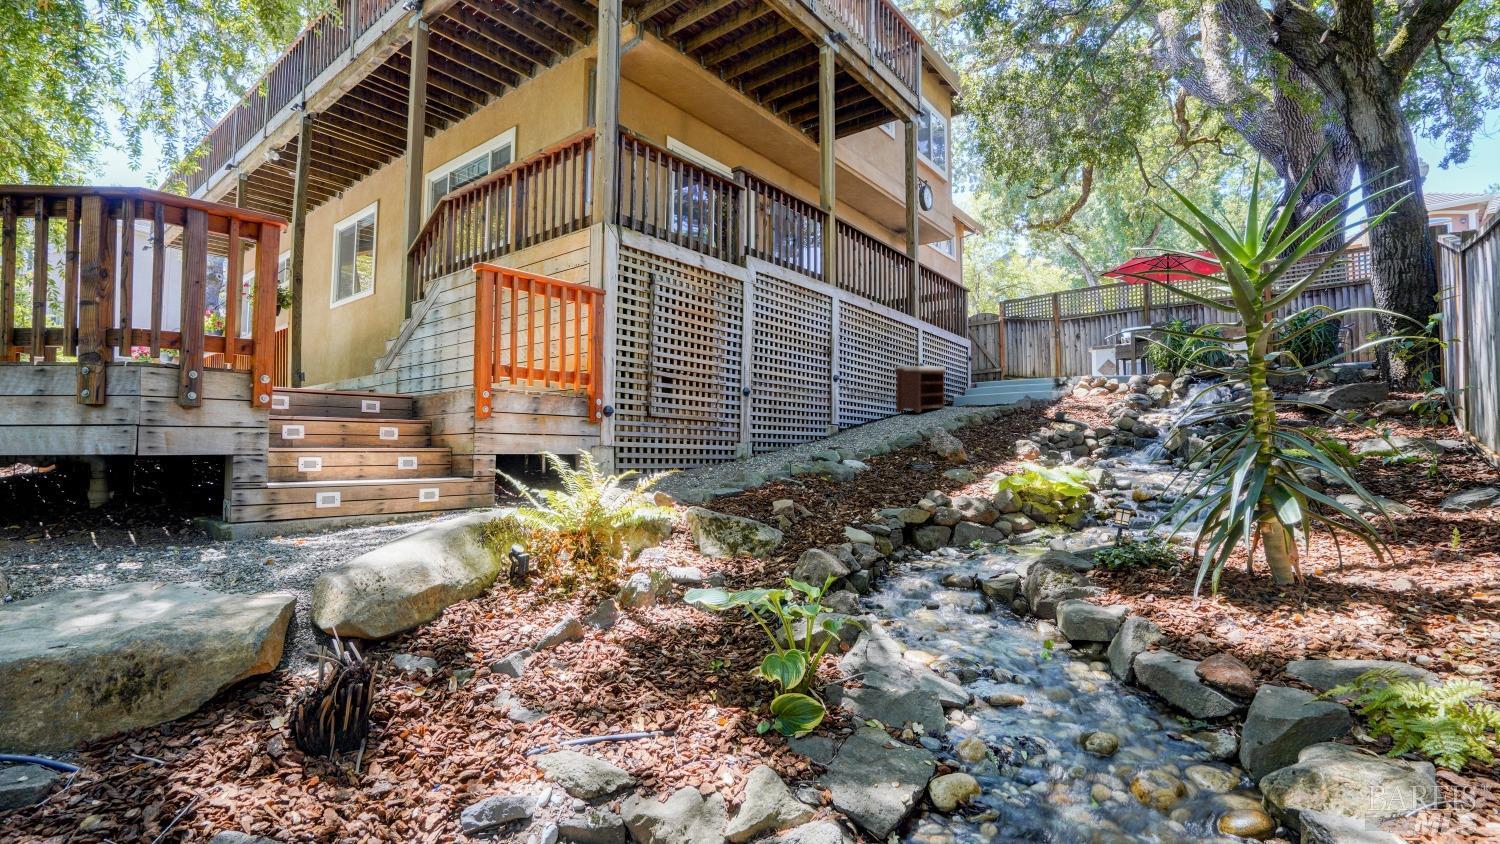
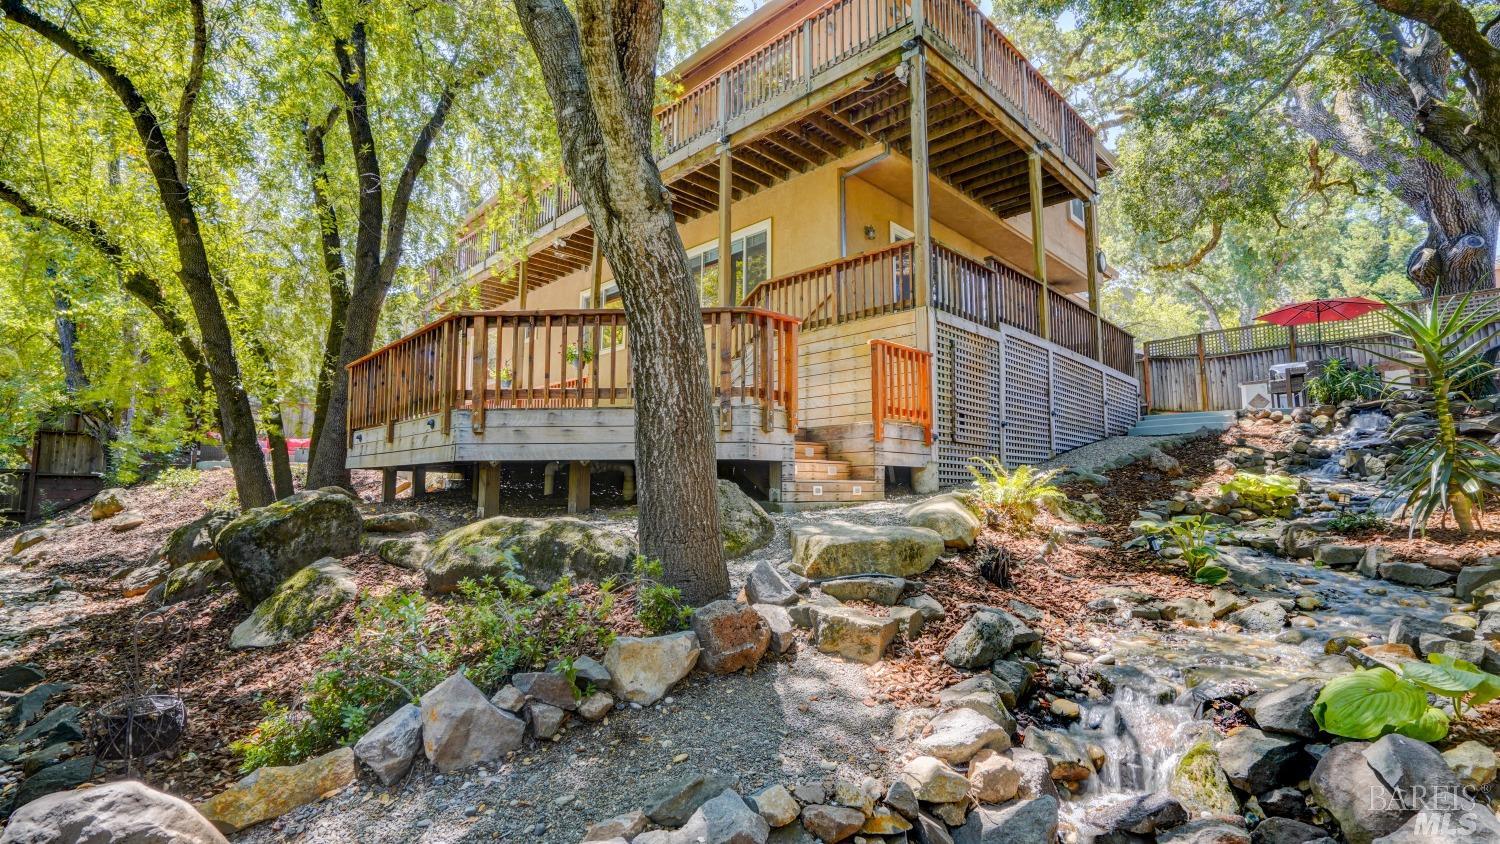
bench: present [895,366,946,413] -> none [1089,402,1129,440]

